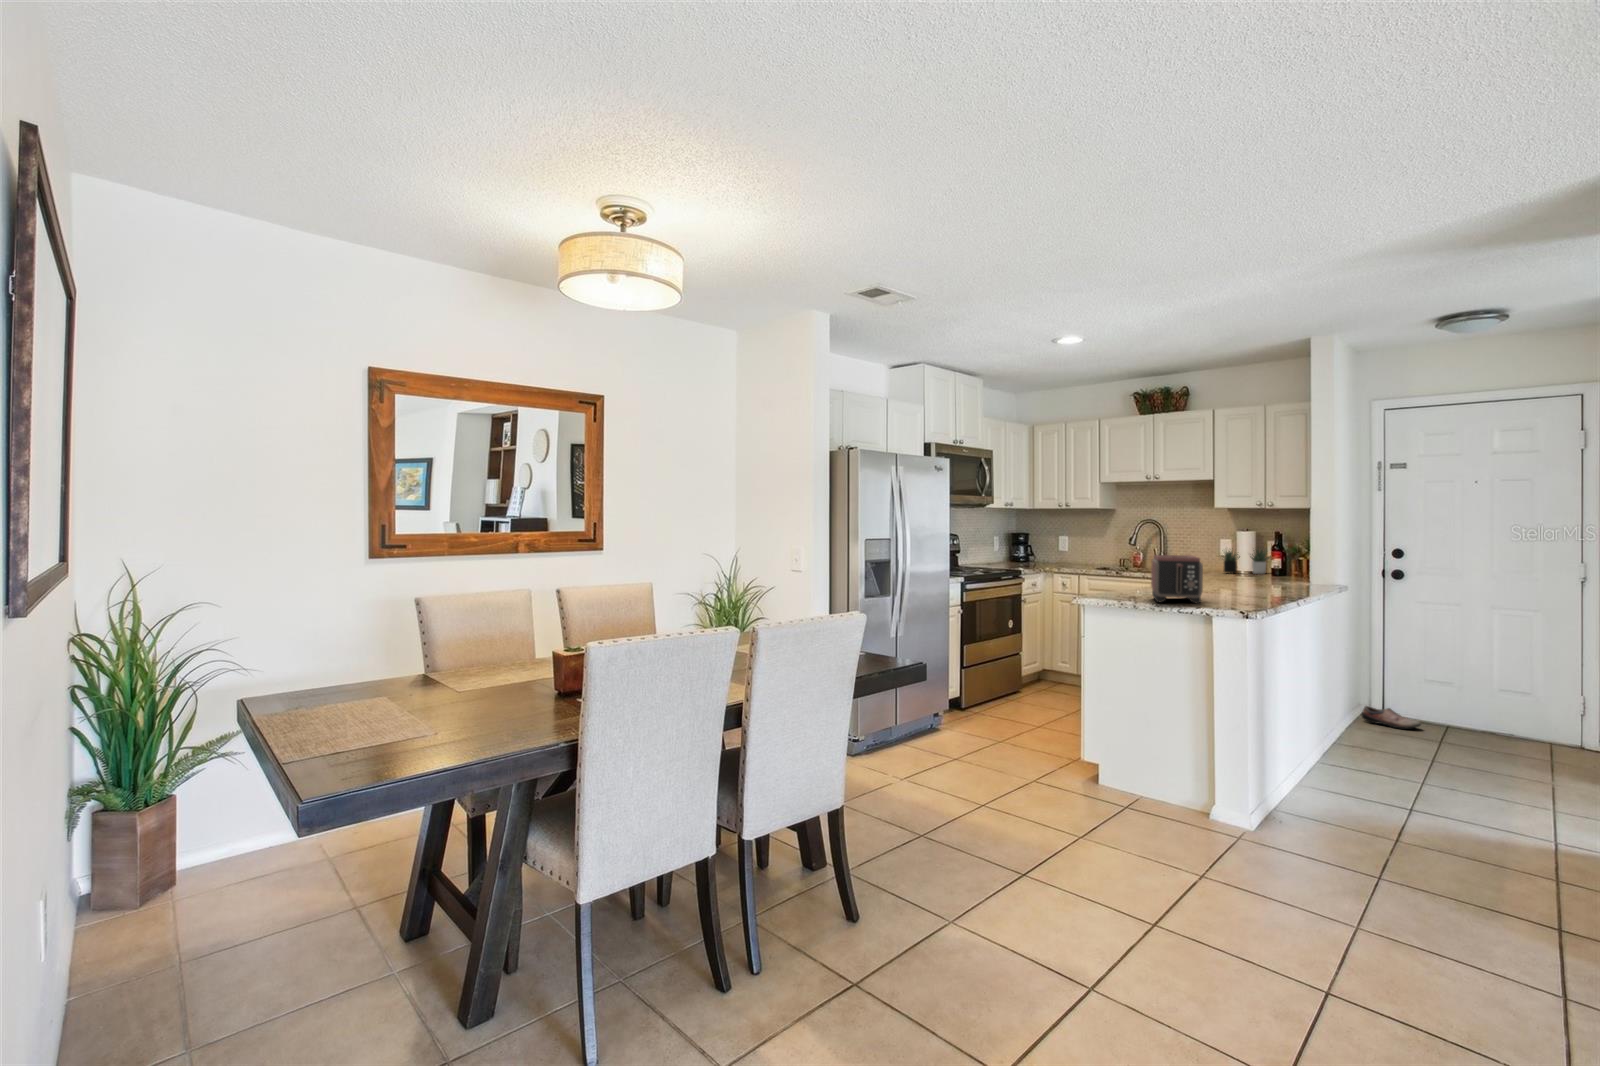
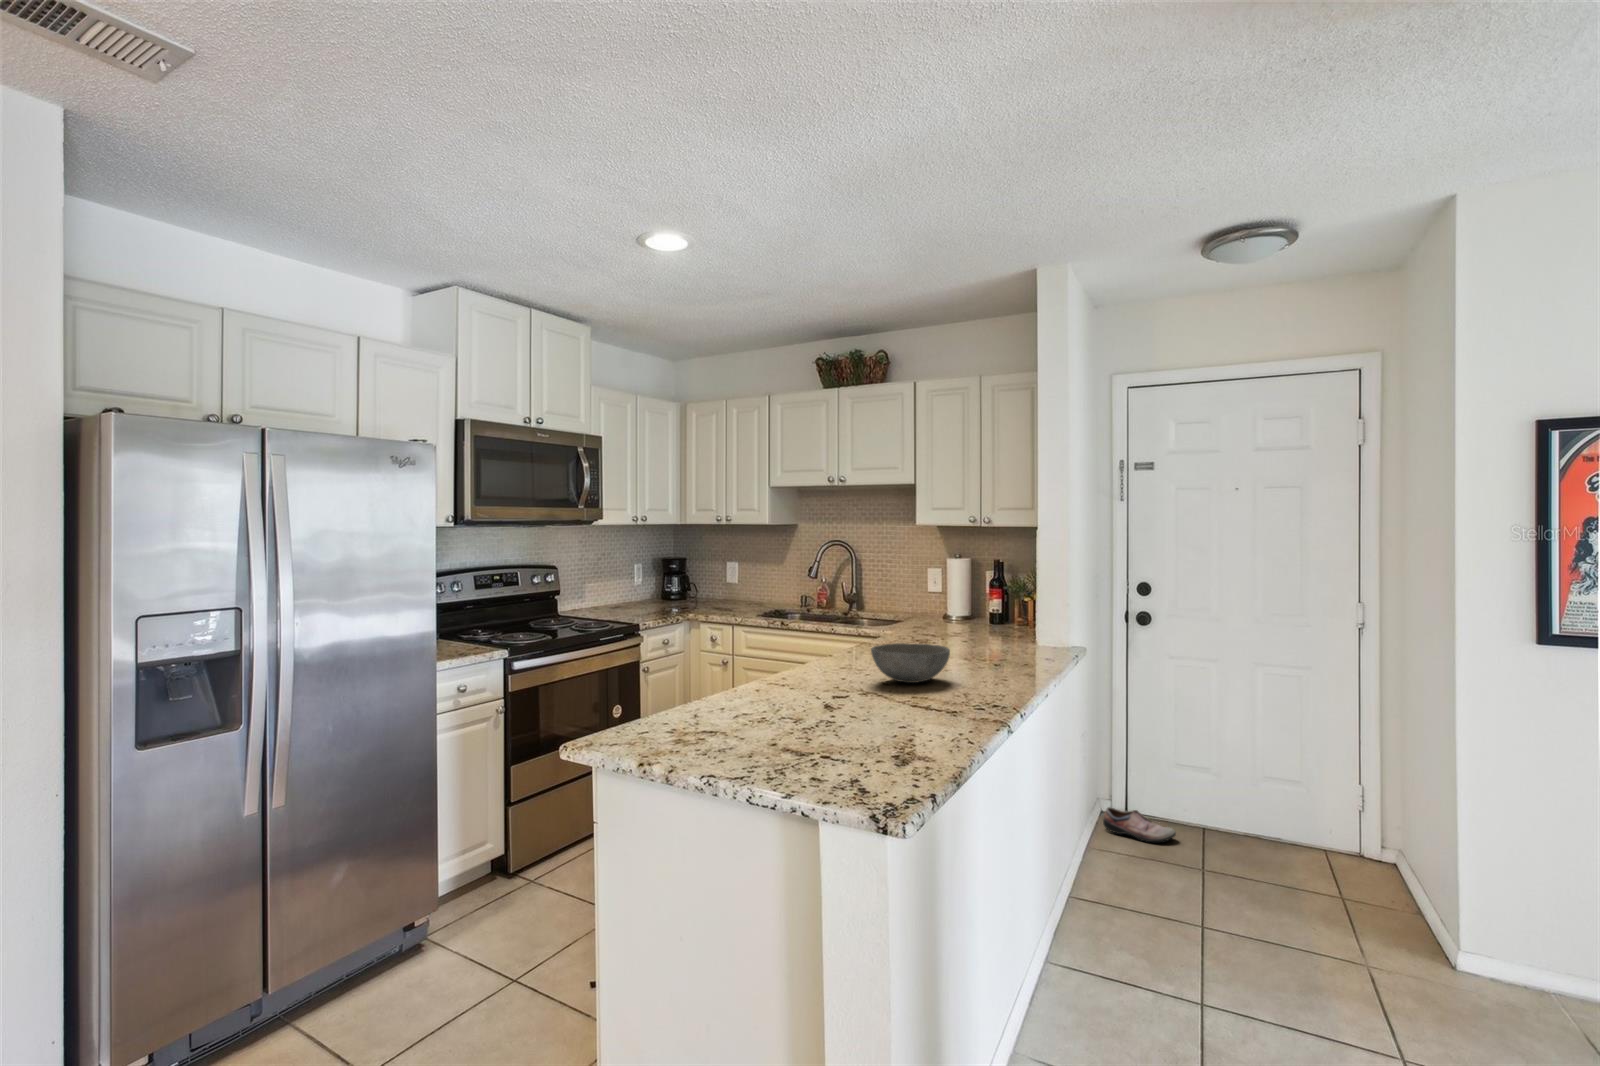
succulent plant: present [1224,550,1271,574] -> none [920,578,993,620]
toaster: present [1151,555,1203,604] -> none [739,631,832,741]
bowl: none [1209,571,1260,591] -> present [871,643,950,683]

